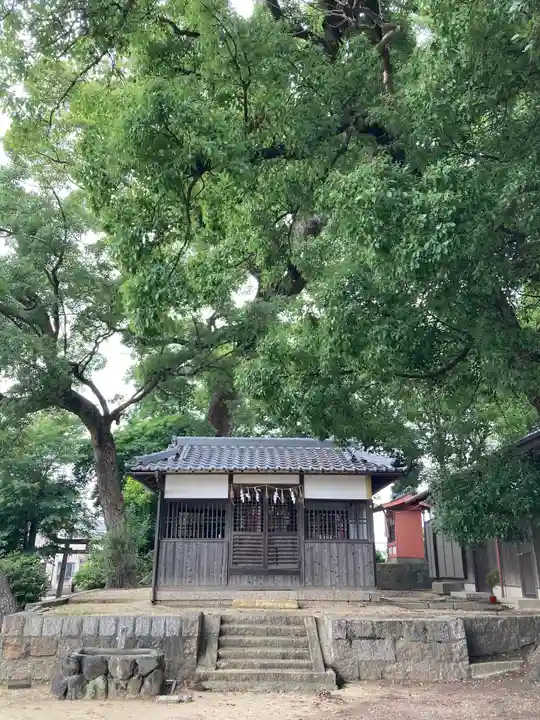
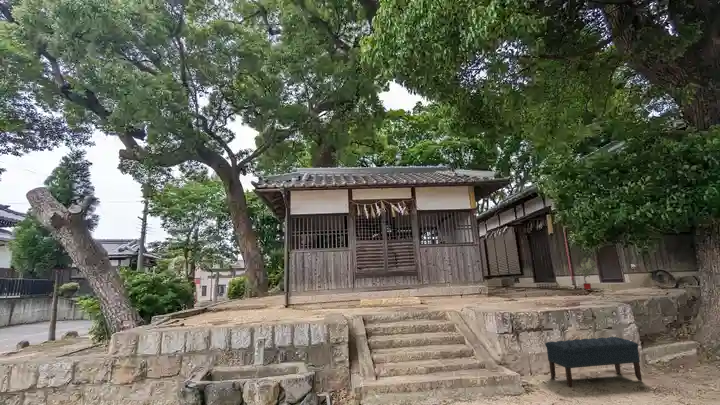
bench: none [363,646,434,684] -> present [545,337,642,387]

